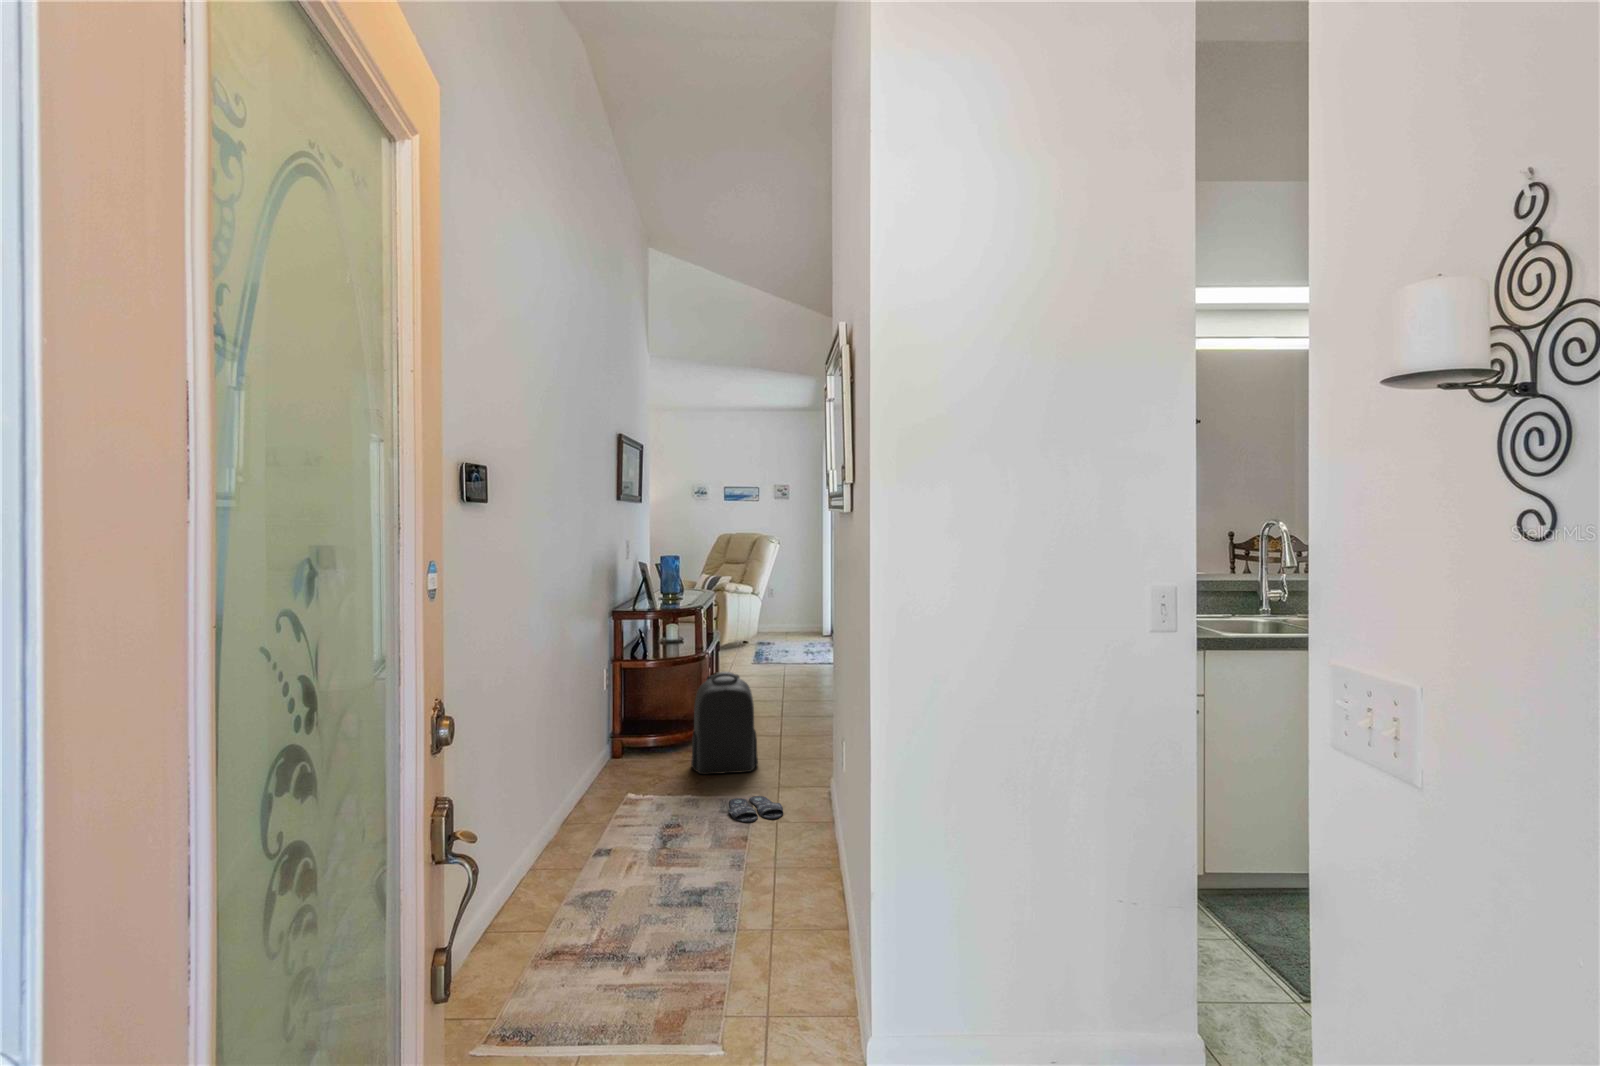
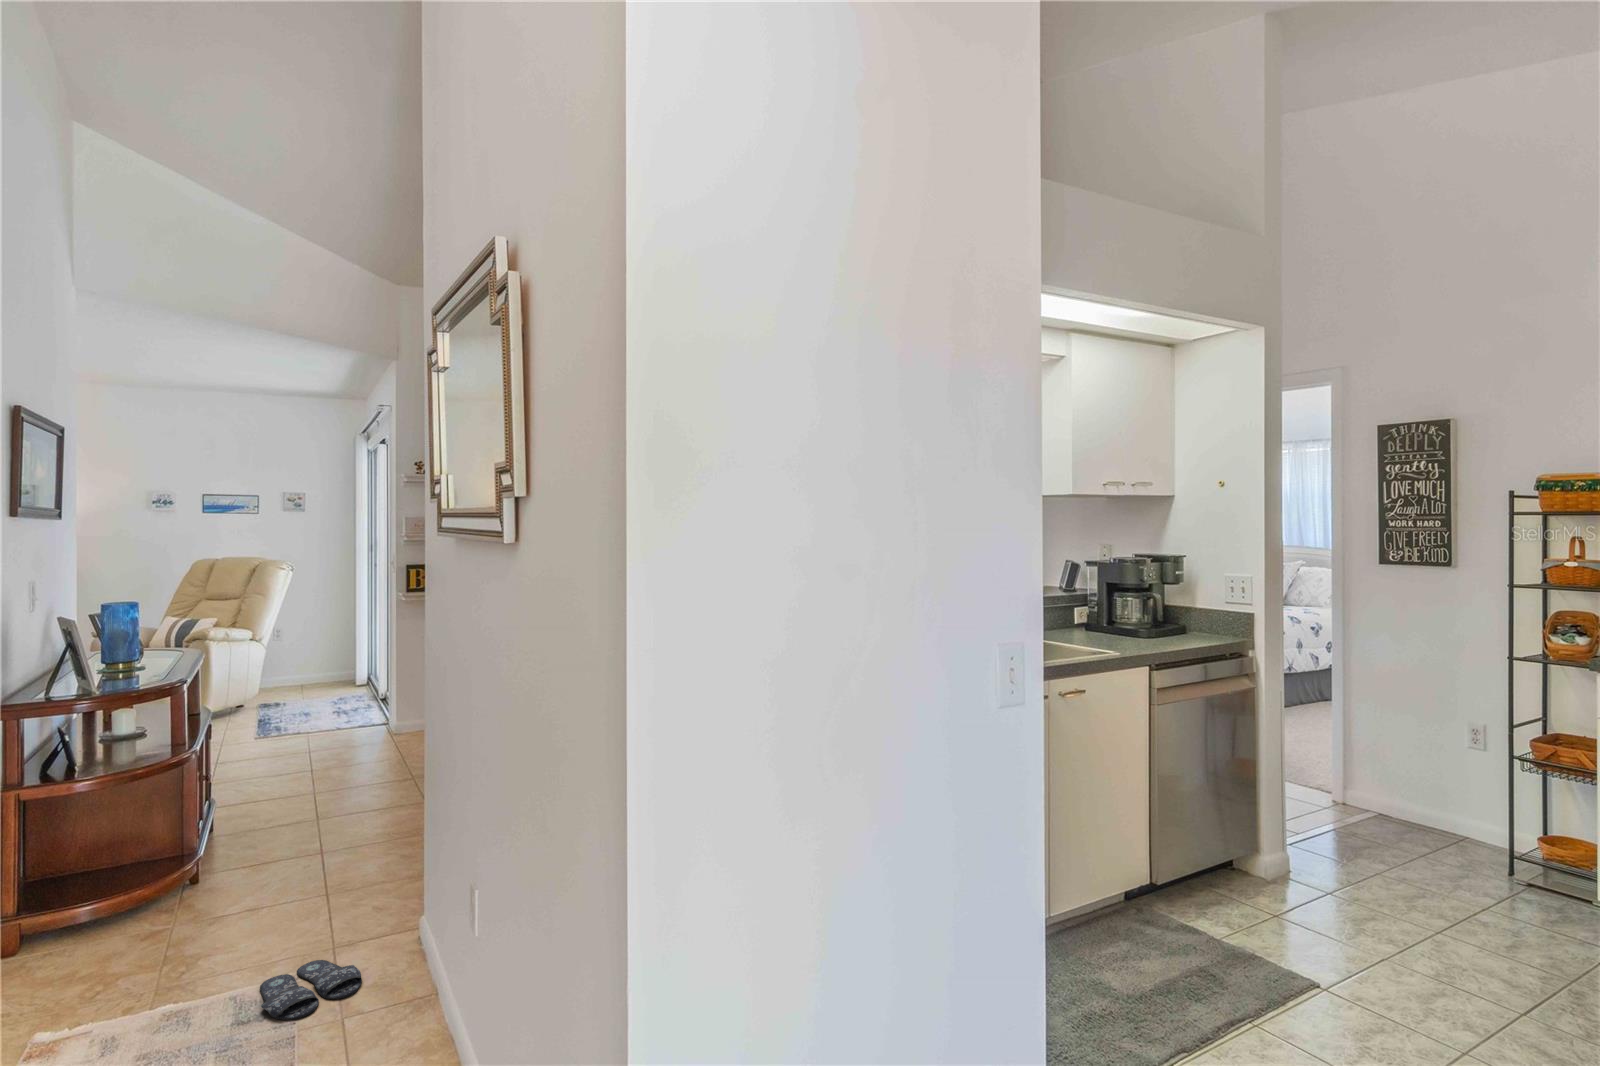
backpack: present [691,672,758,774] -> none [172,777,301,949]

